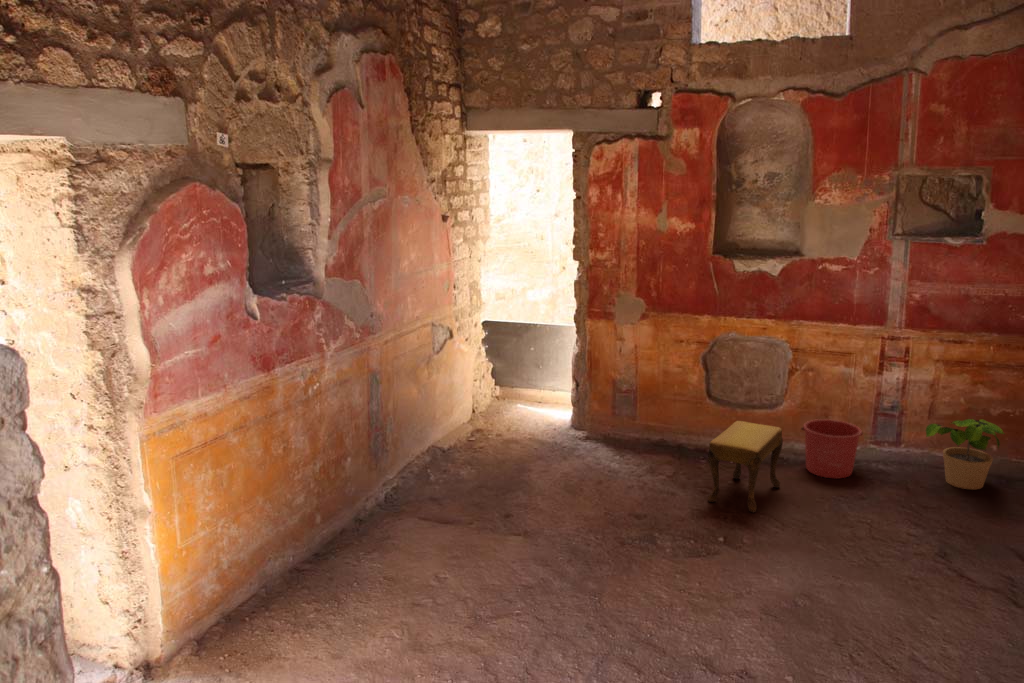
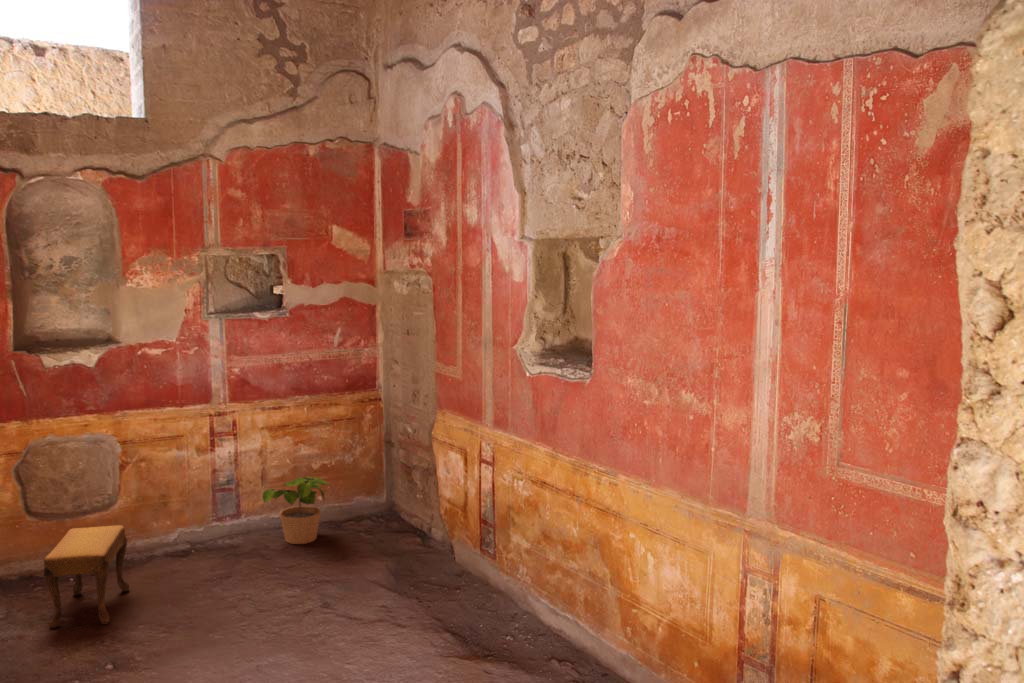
bucket: present [802,419,863,478] -> none [142,506,206,568]

